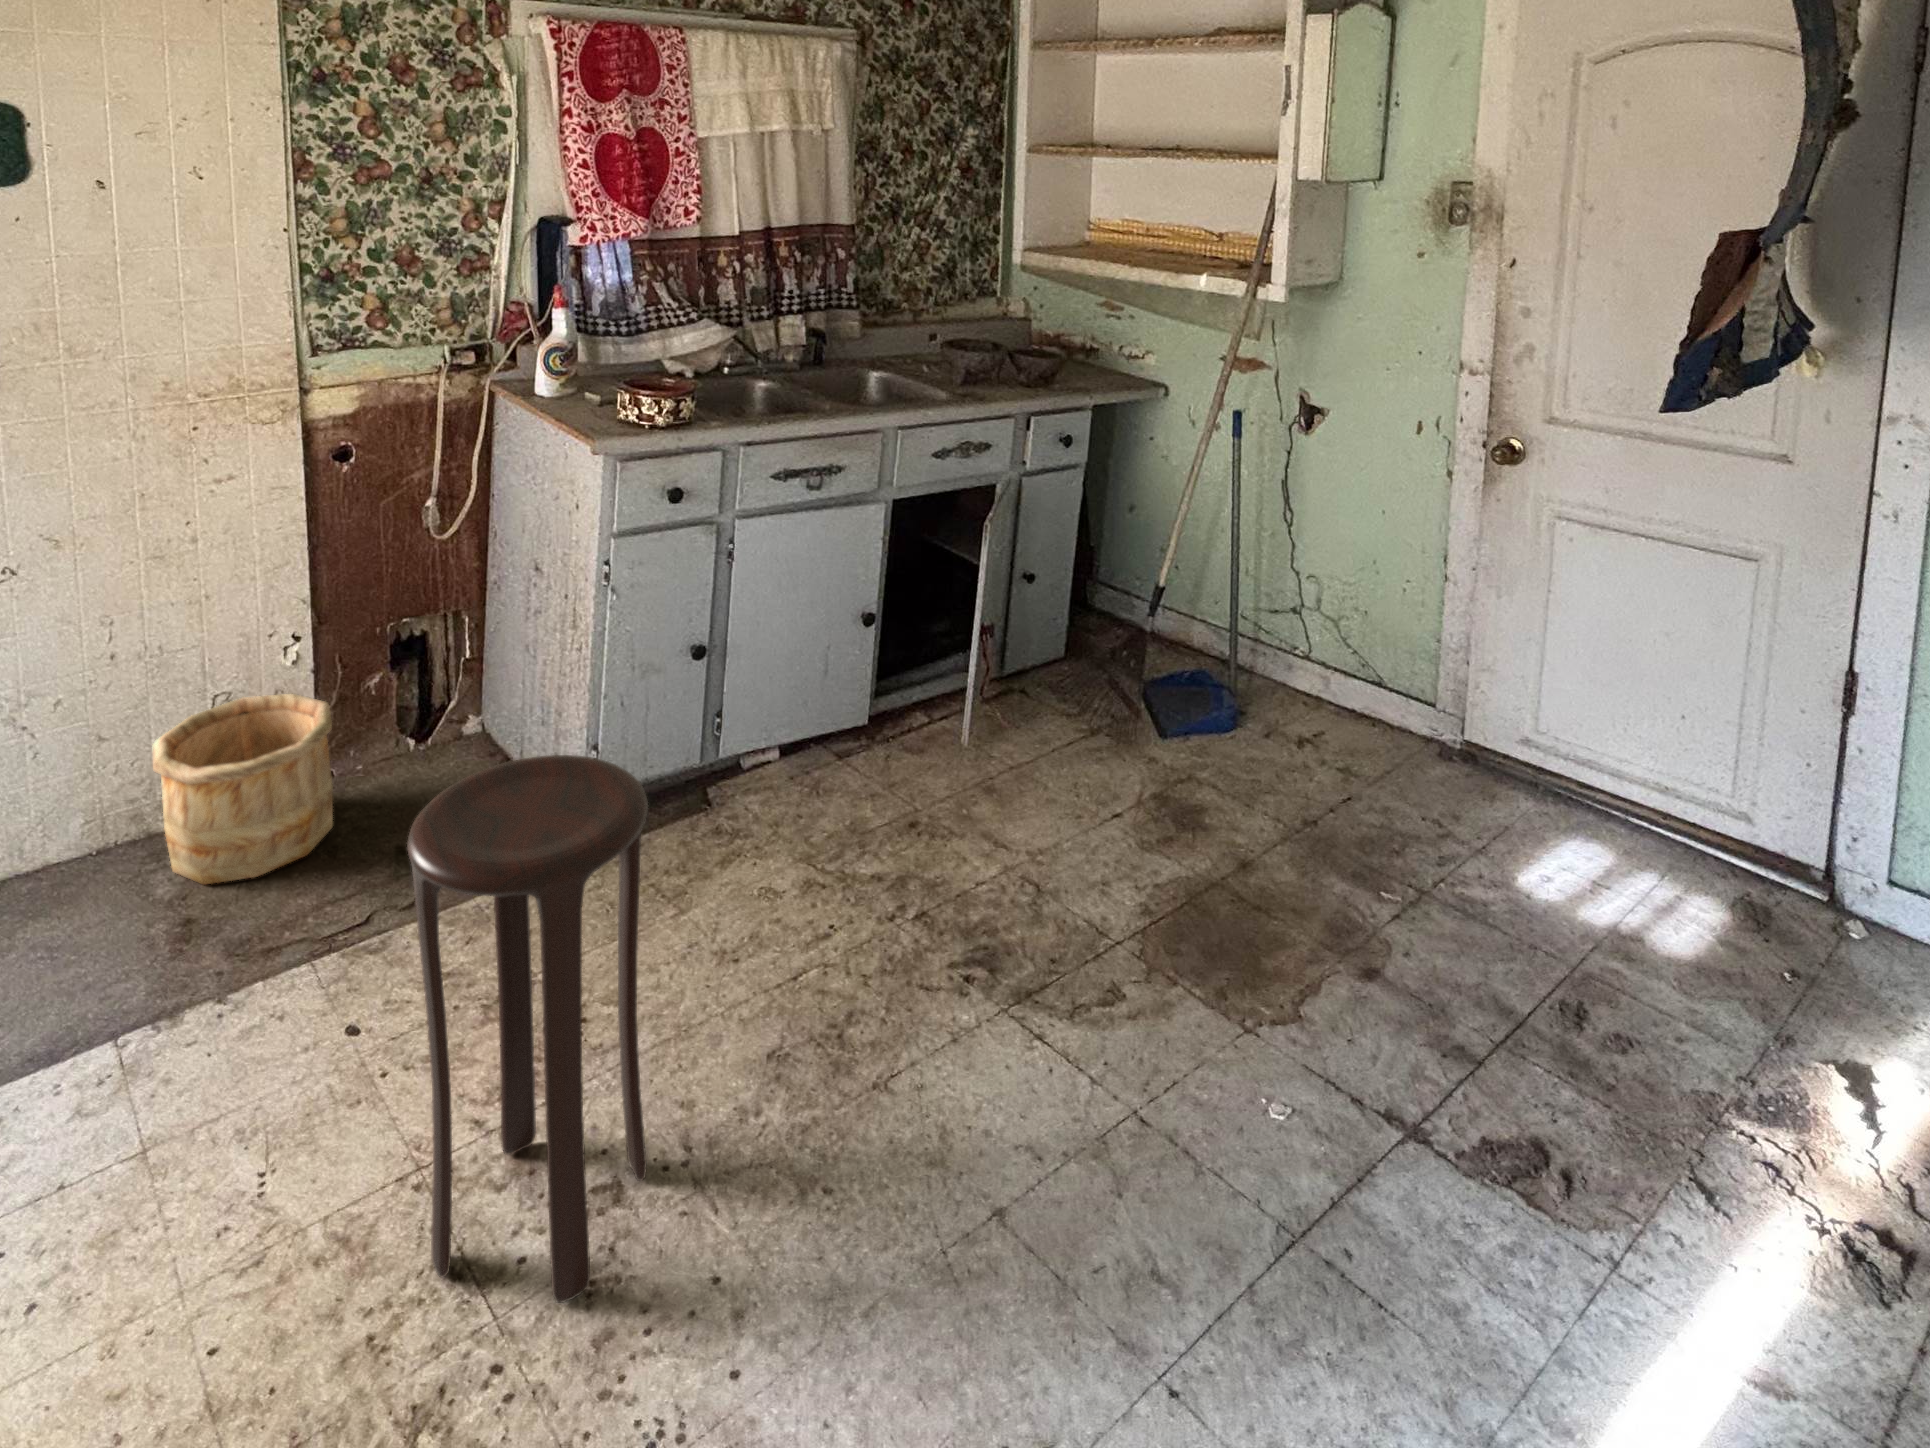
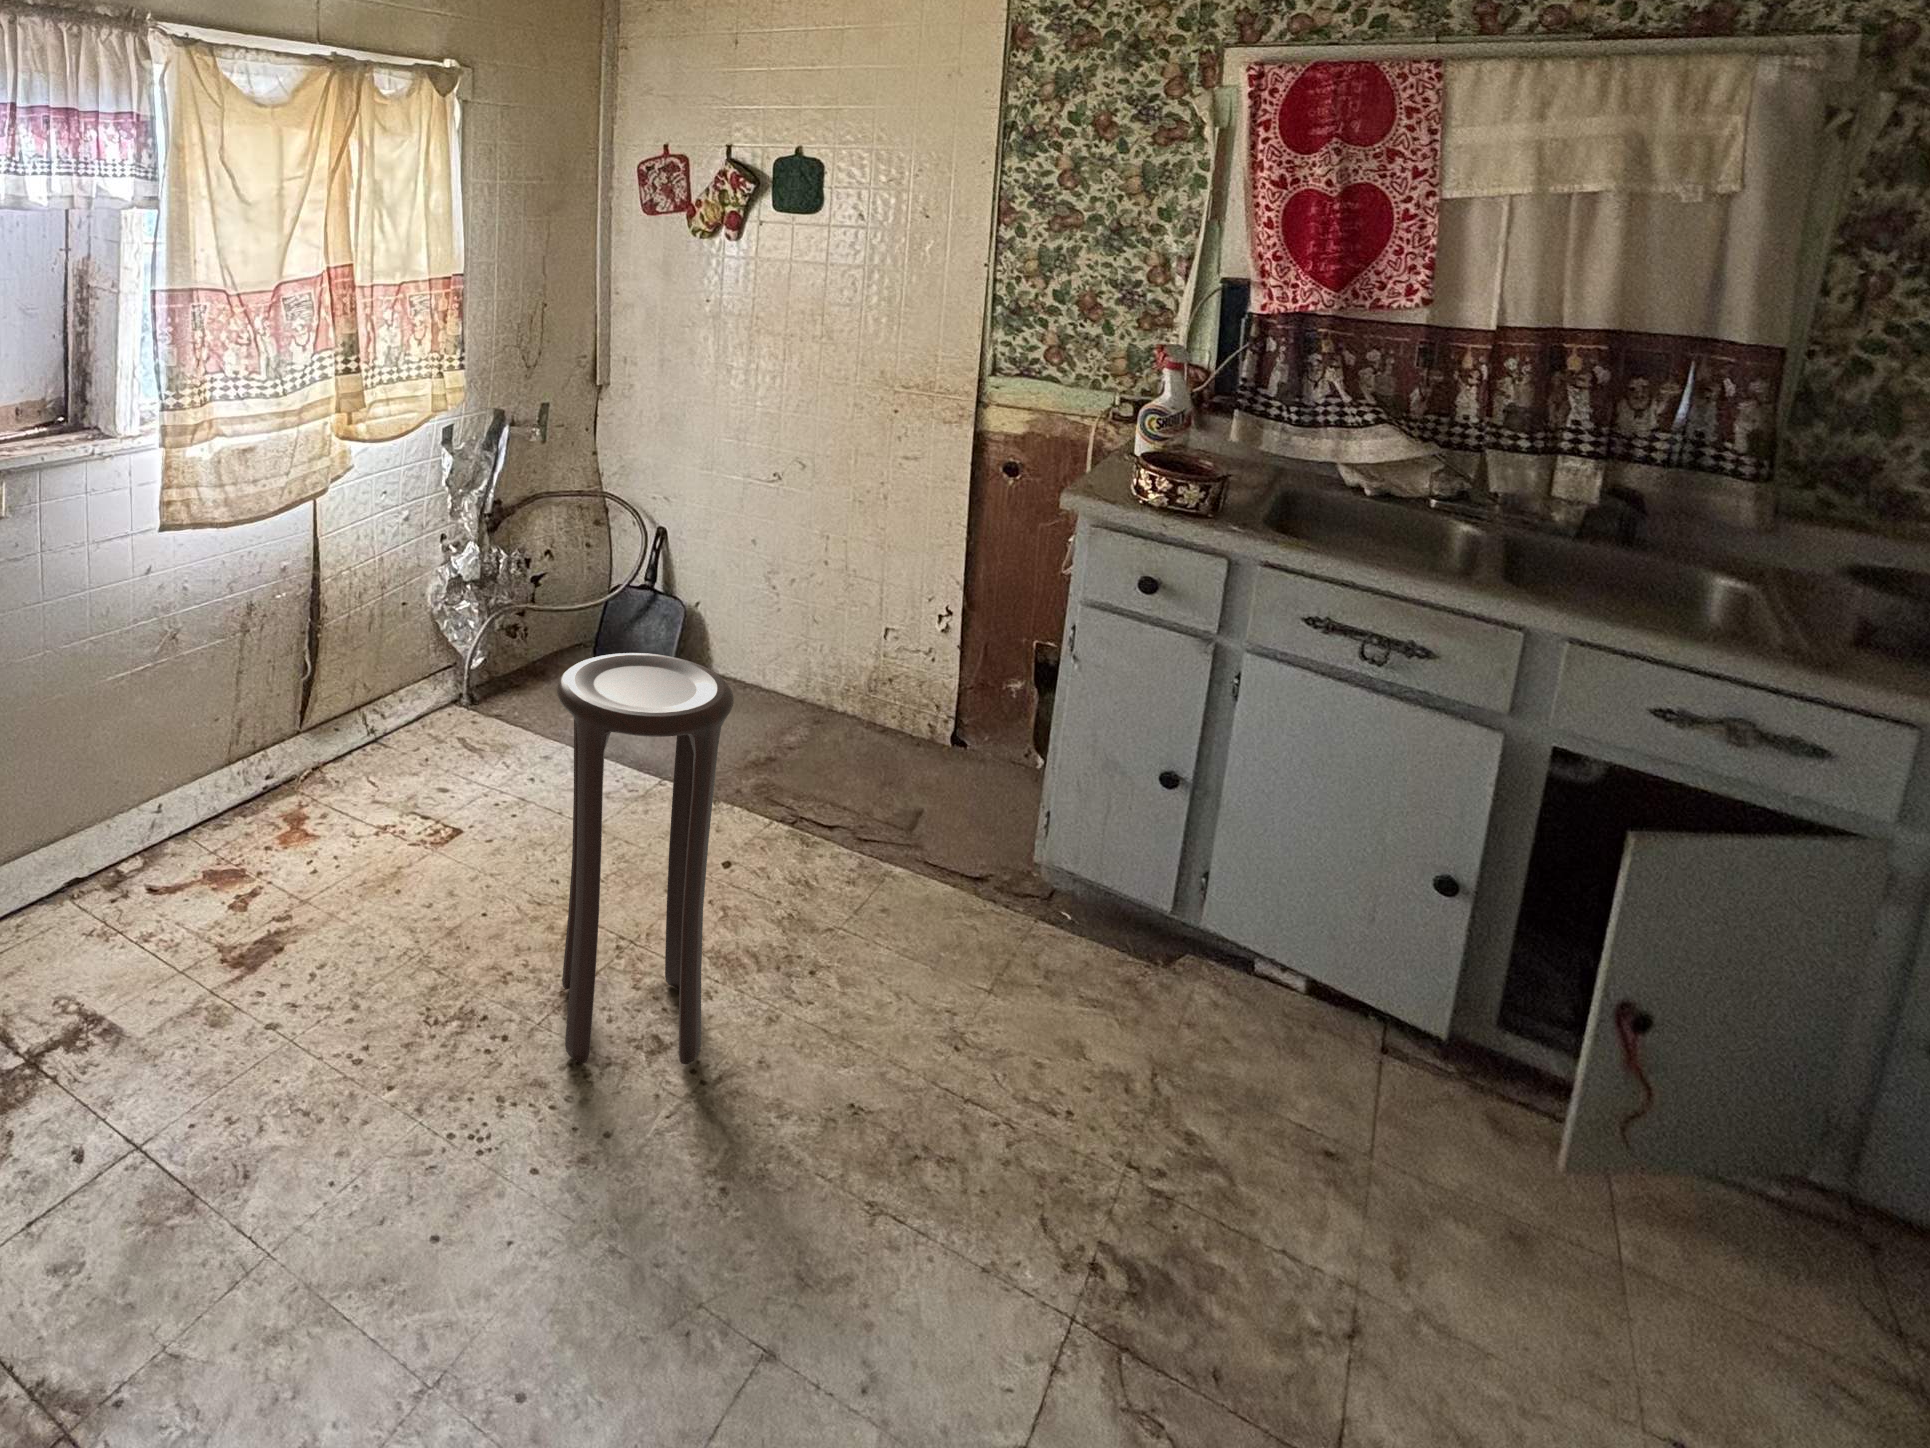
wooden bucket: present [152,693,333,885] -> none [793,636,923,777]

